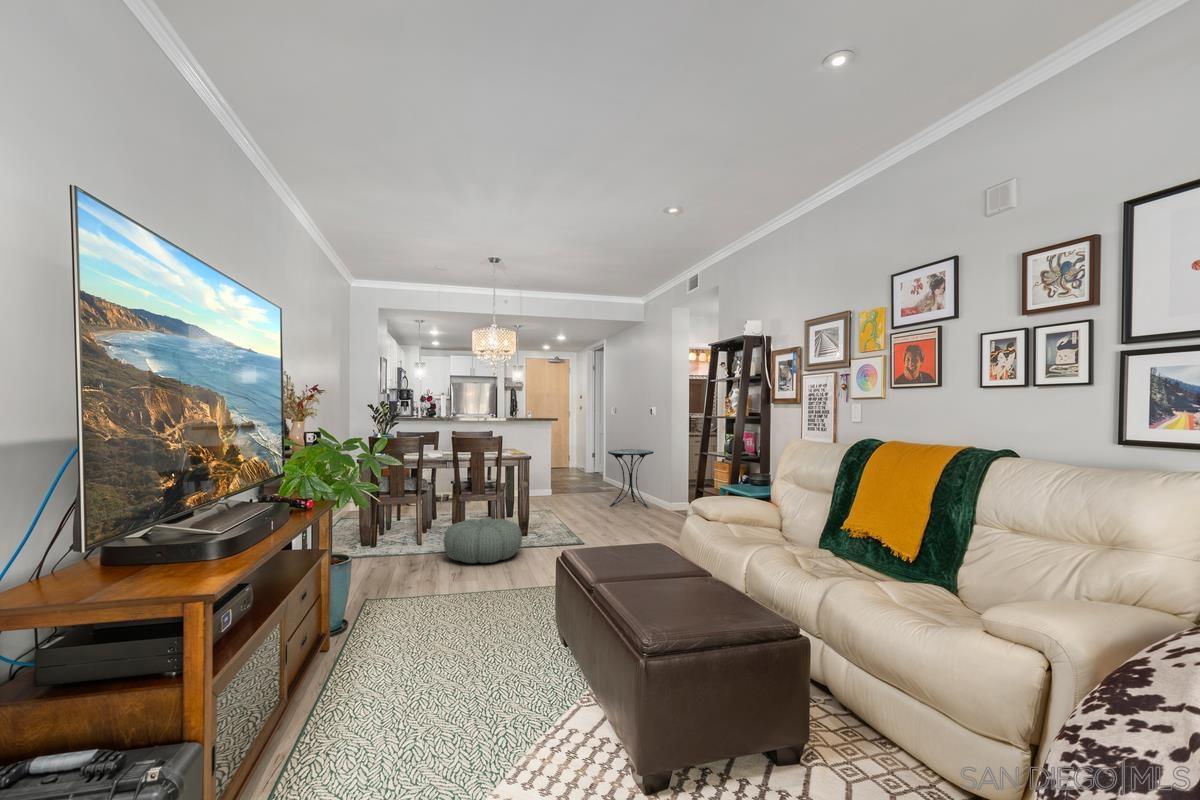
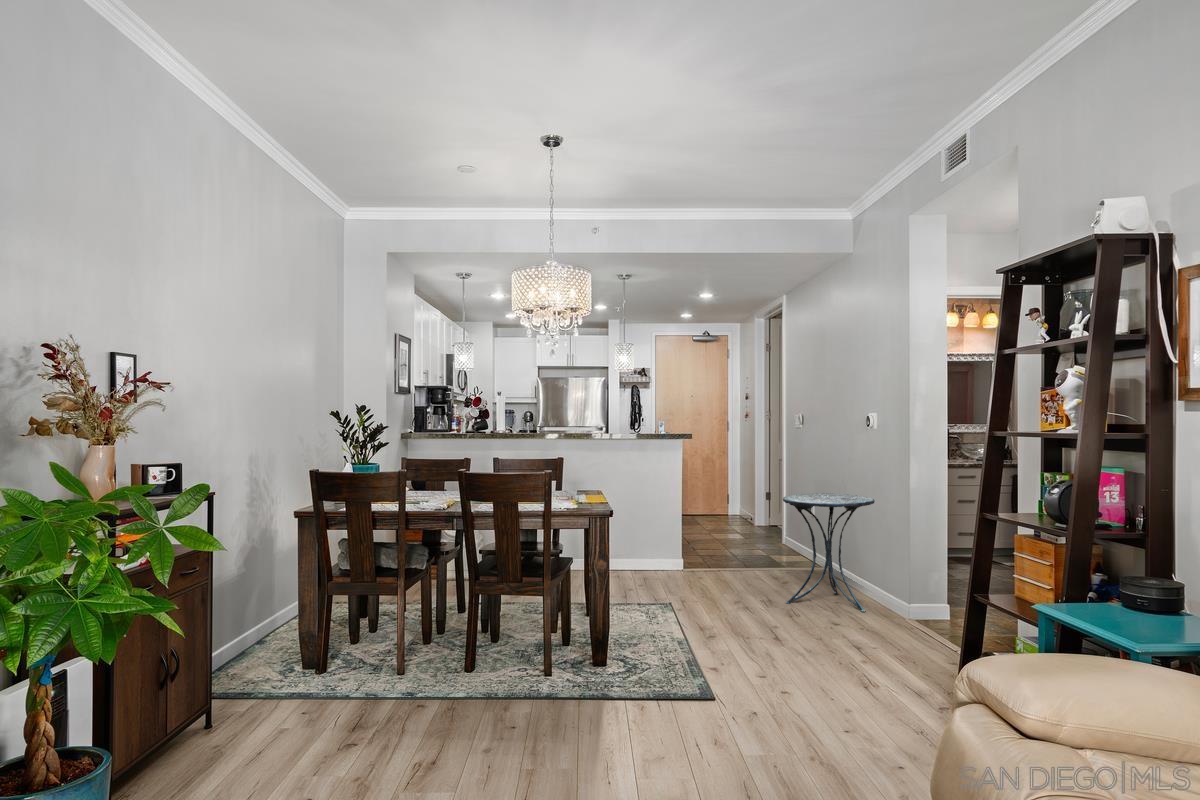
pouf: present [444,518,522,563] -> none [420,635,580,739]

